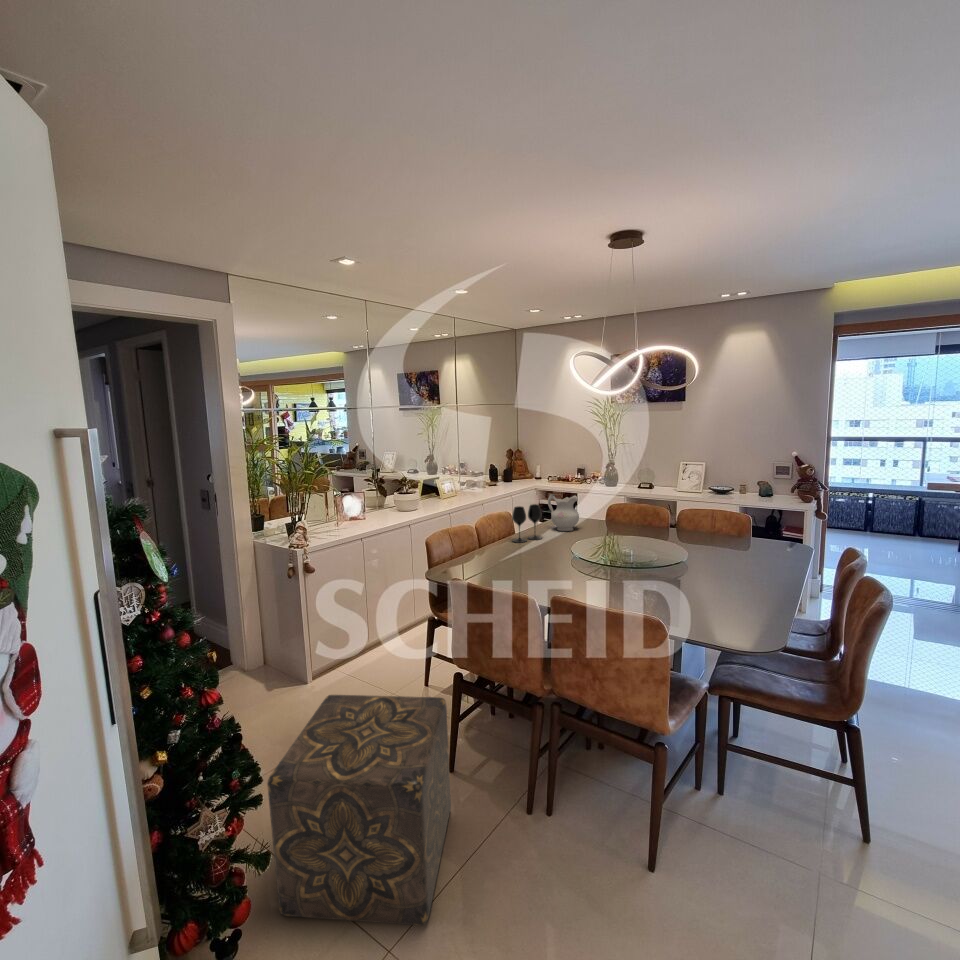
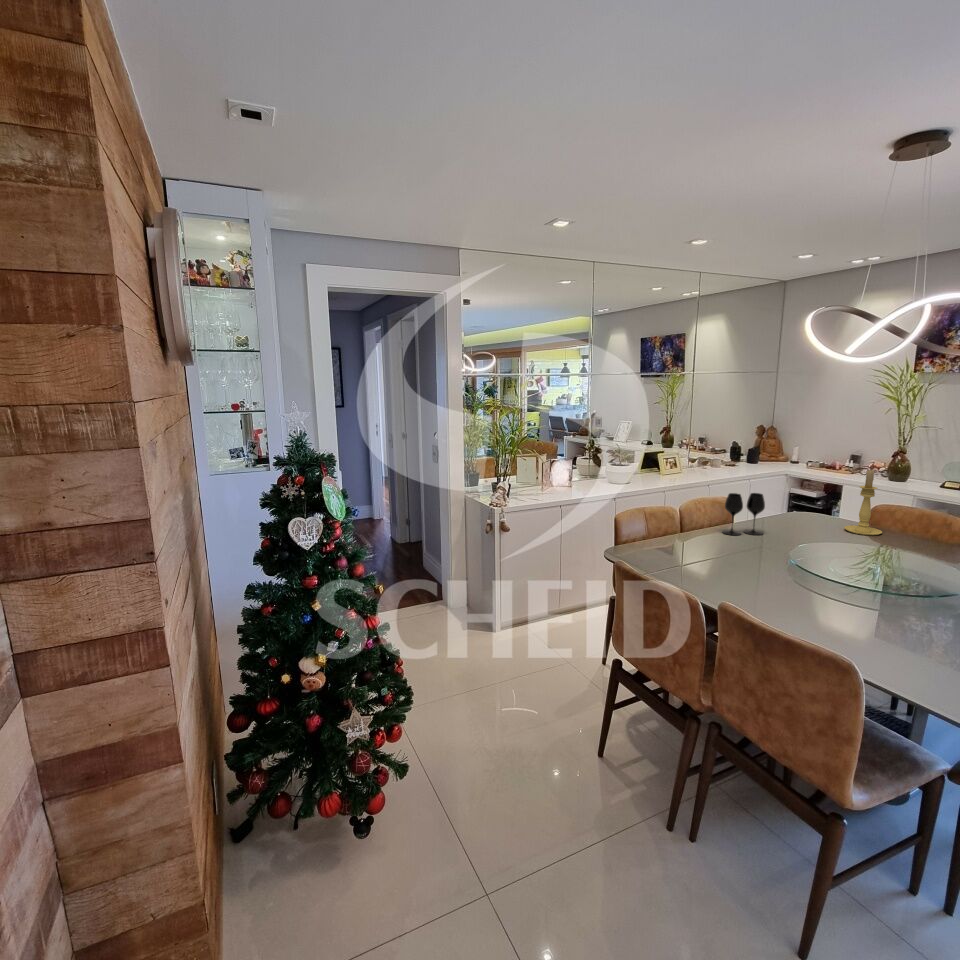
candle holder: none [593,477,618,528] -> present [844,469,882,535]
ceramic pitcher: present [548,494,579,531] -> none [781,483,824,531]
ottoman: present [267,695,451,926] -> none [410,646,588,882]

